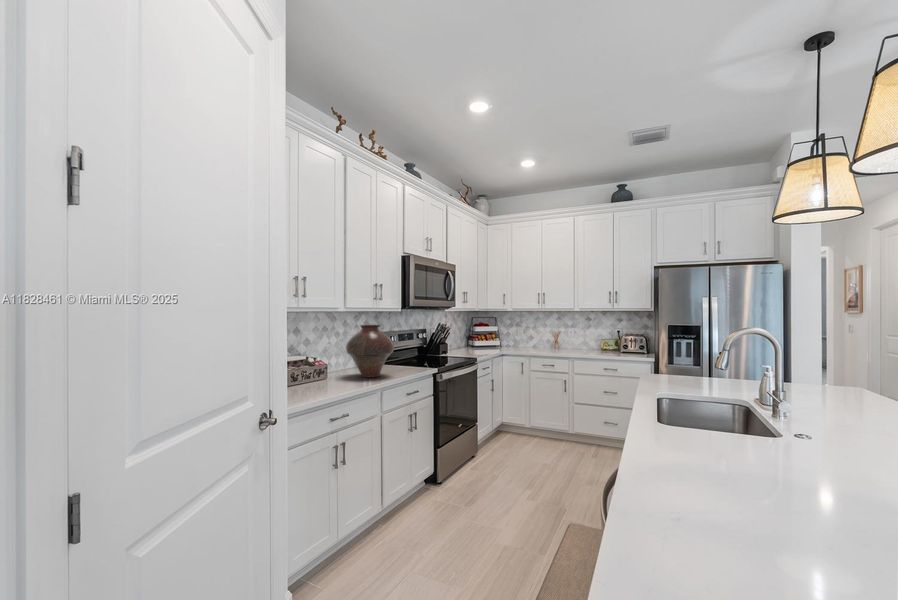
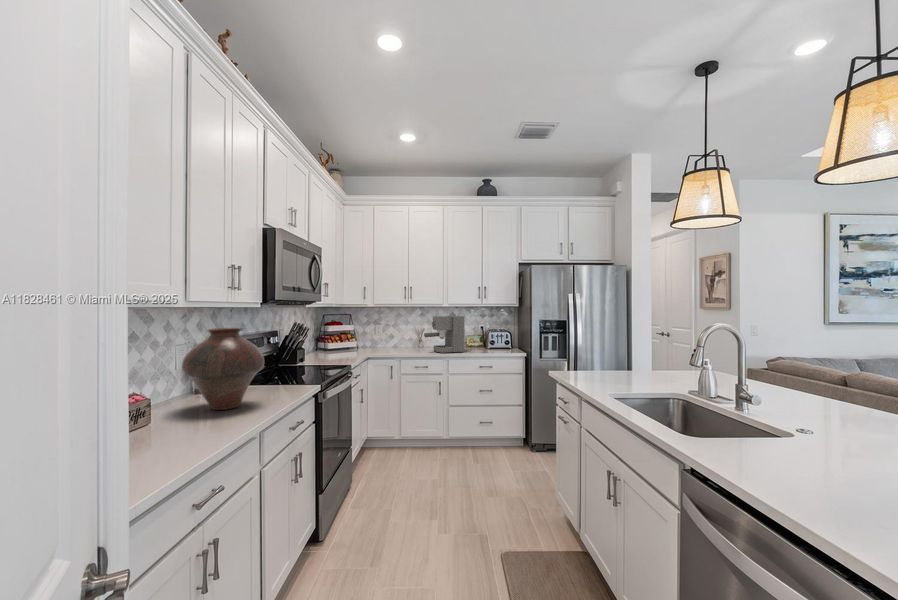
coffee maker: none [553,320,592,354] -> present [424,316,465,353]

